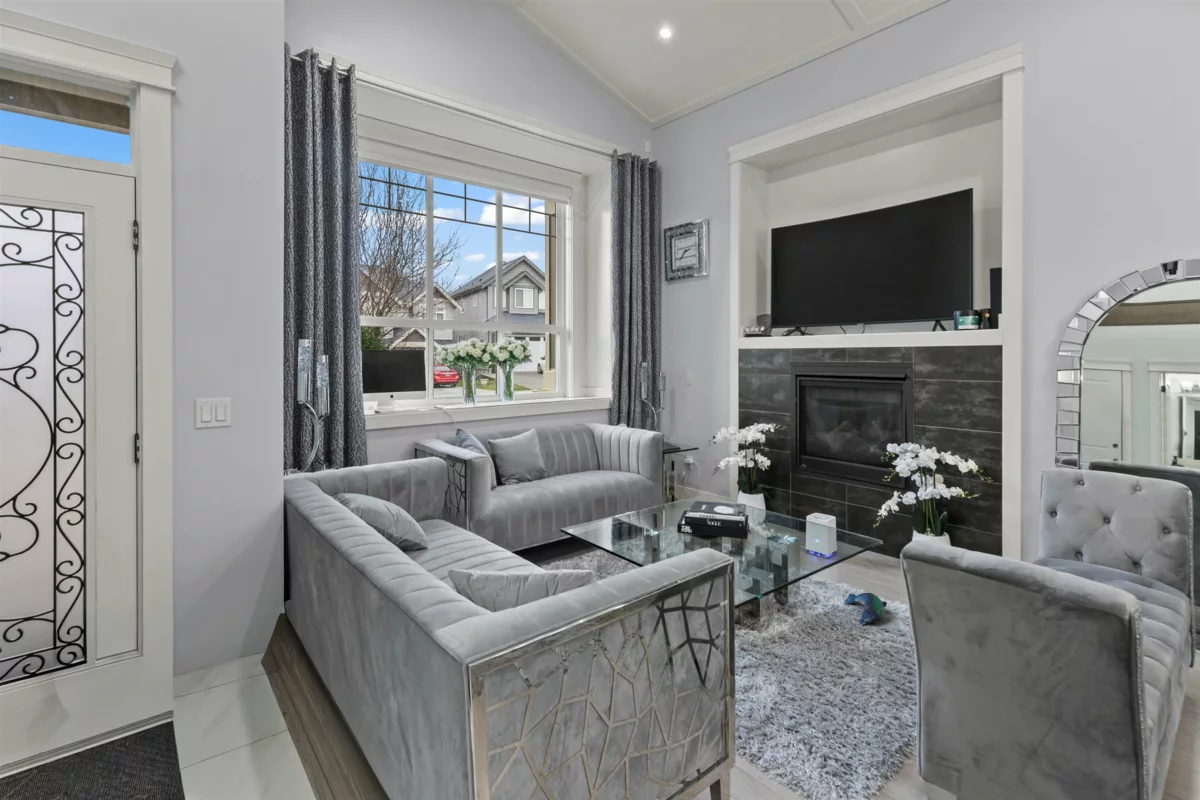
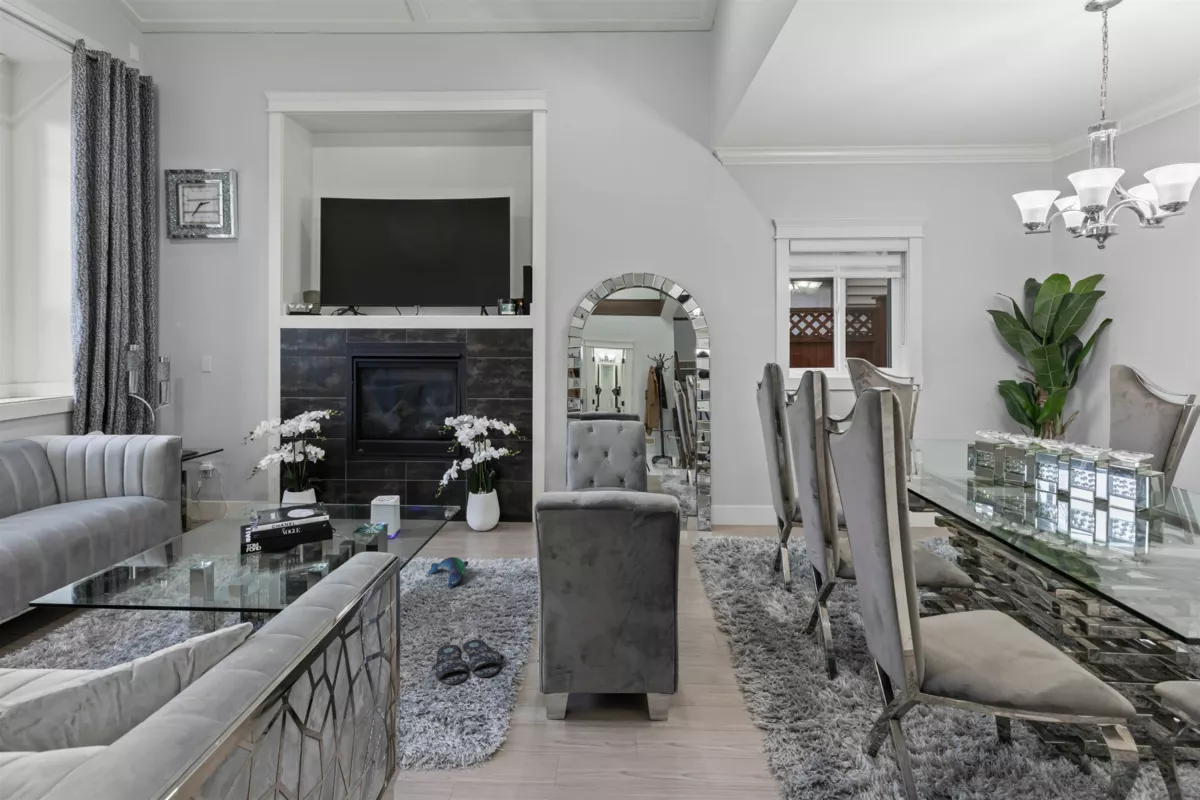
slippers: none [816,680,890,730] -> present [432,640,501,685]

